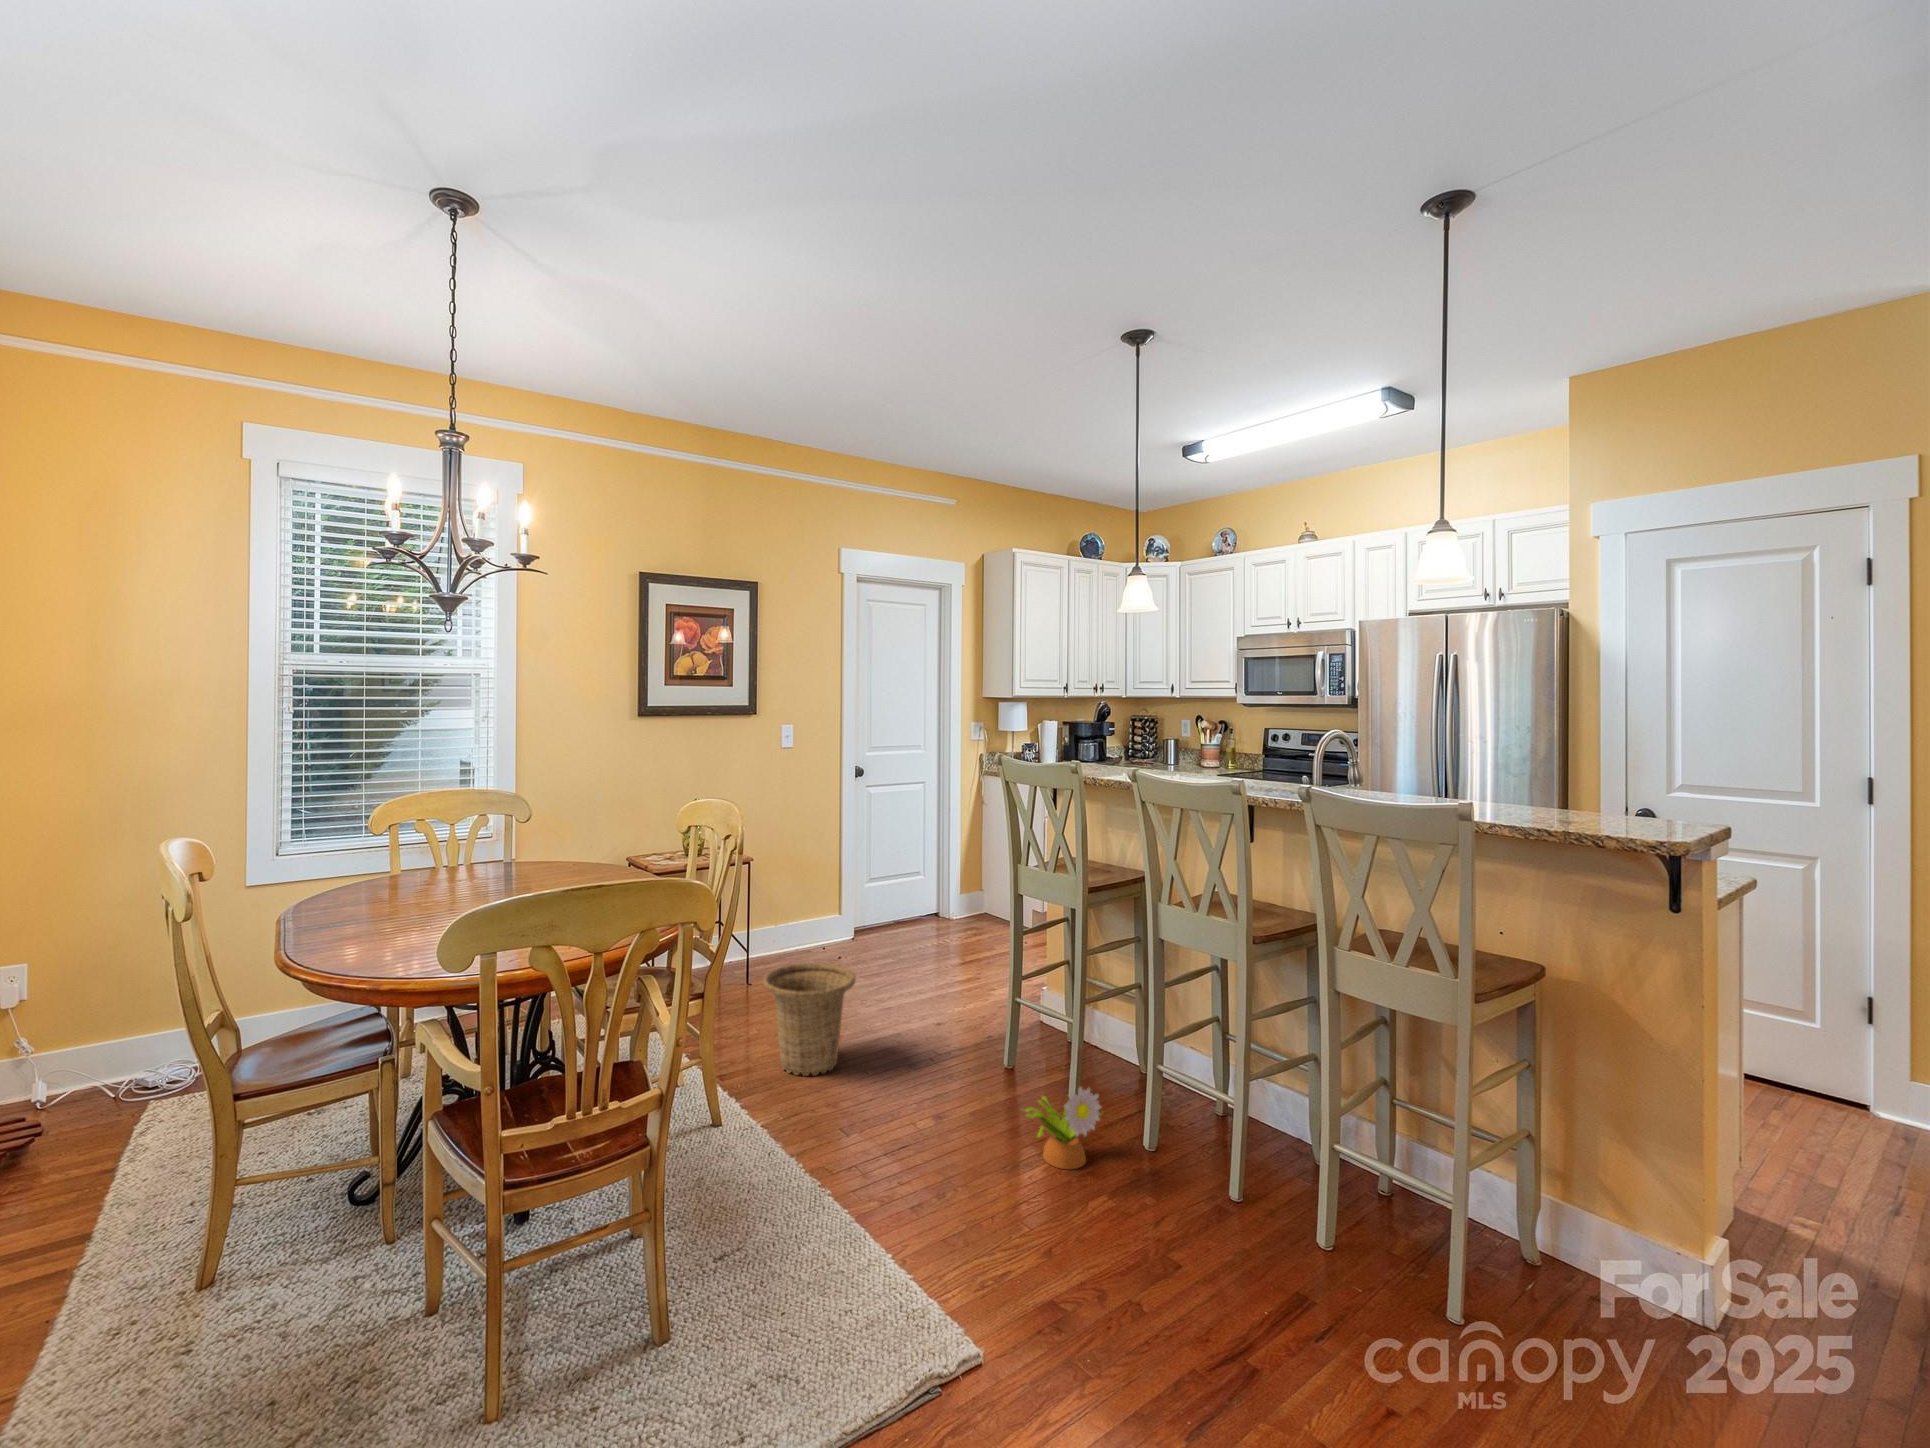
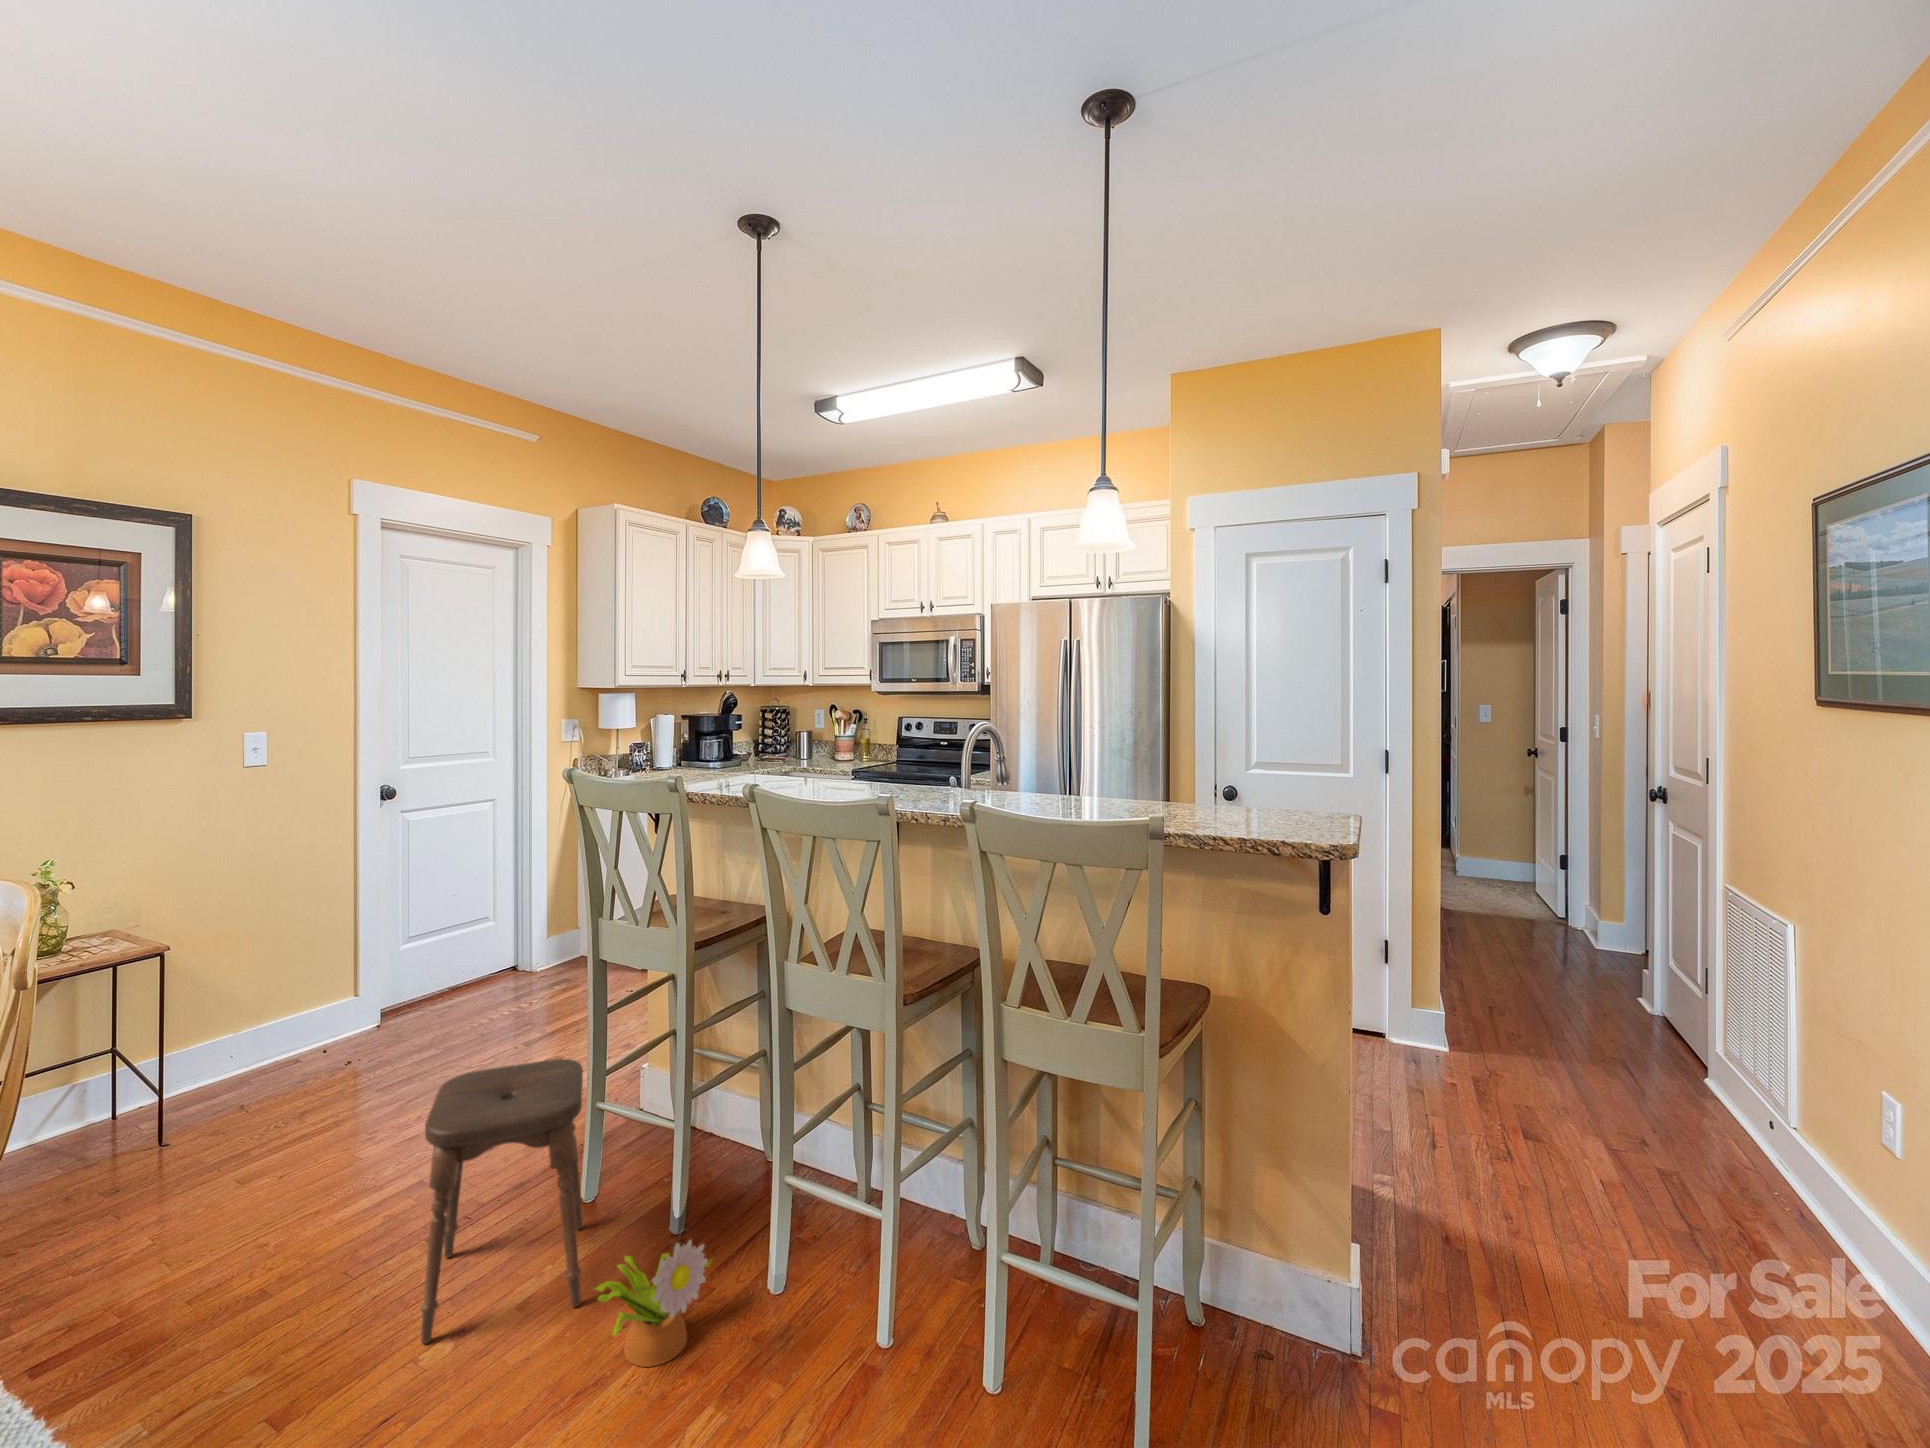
stool: none [914,957,1012,1125] -> present [420,1059,583,1344]
basket: present [763,963,855,1076] -> none [149,1104,336,1307]

